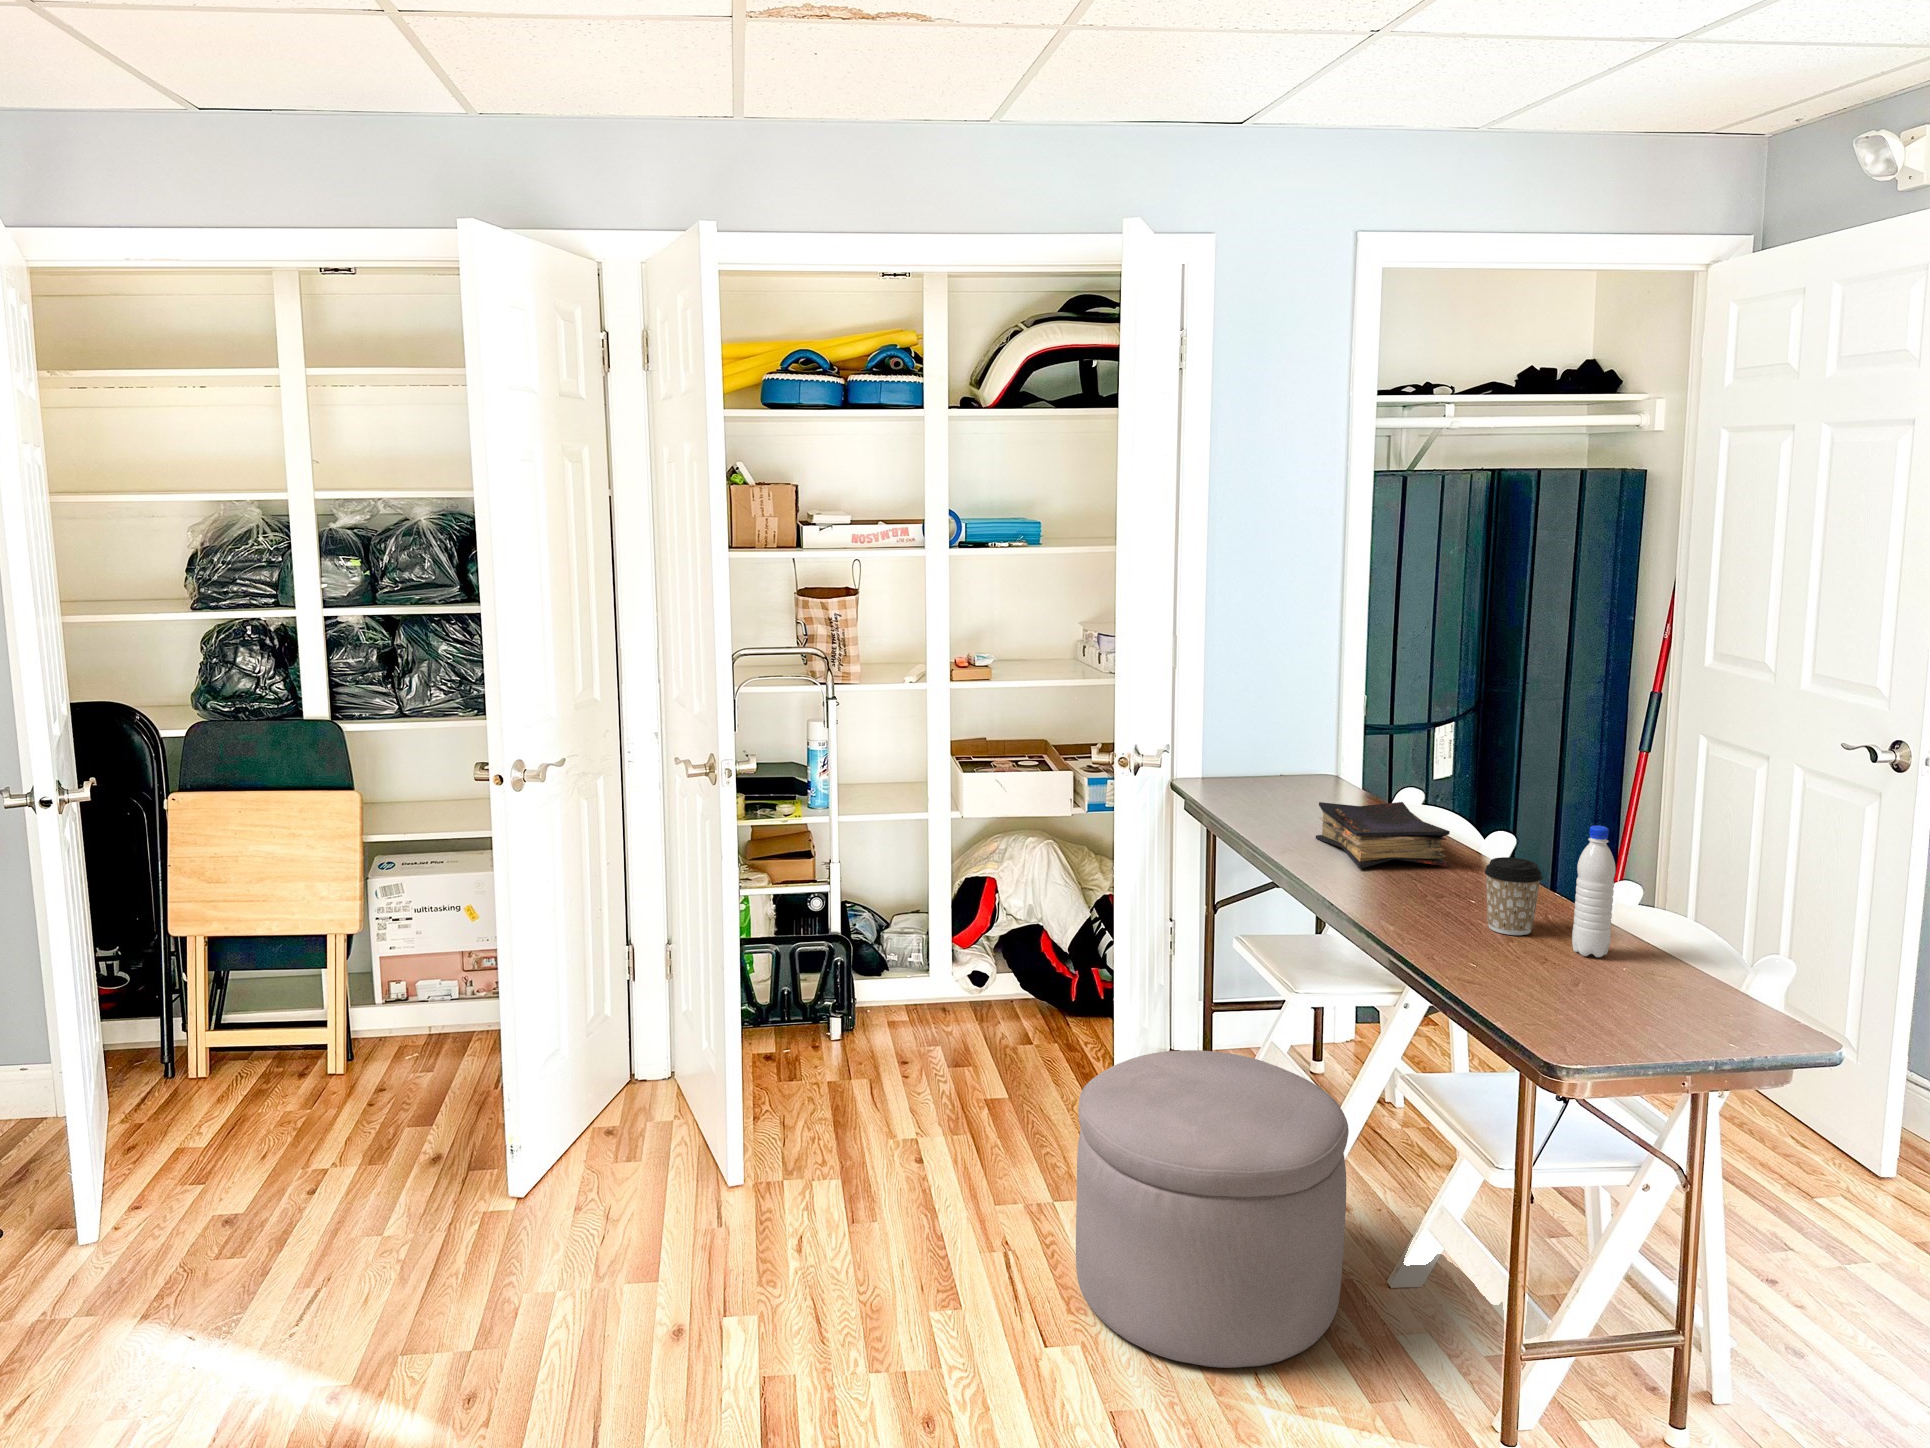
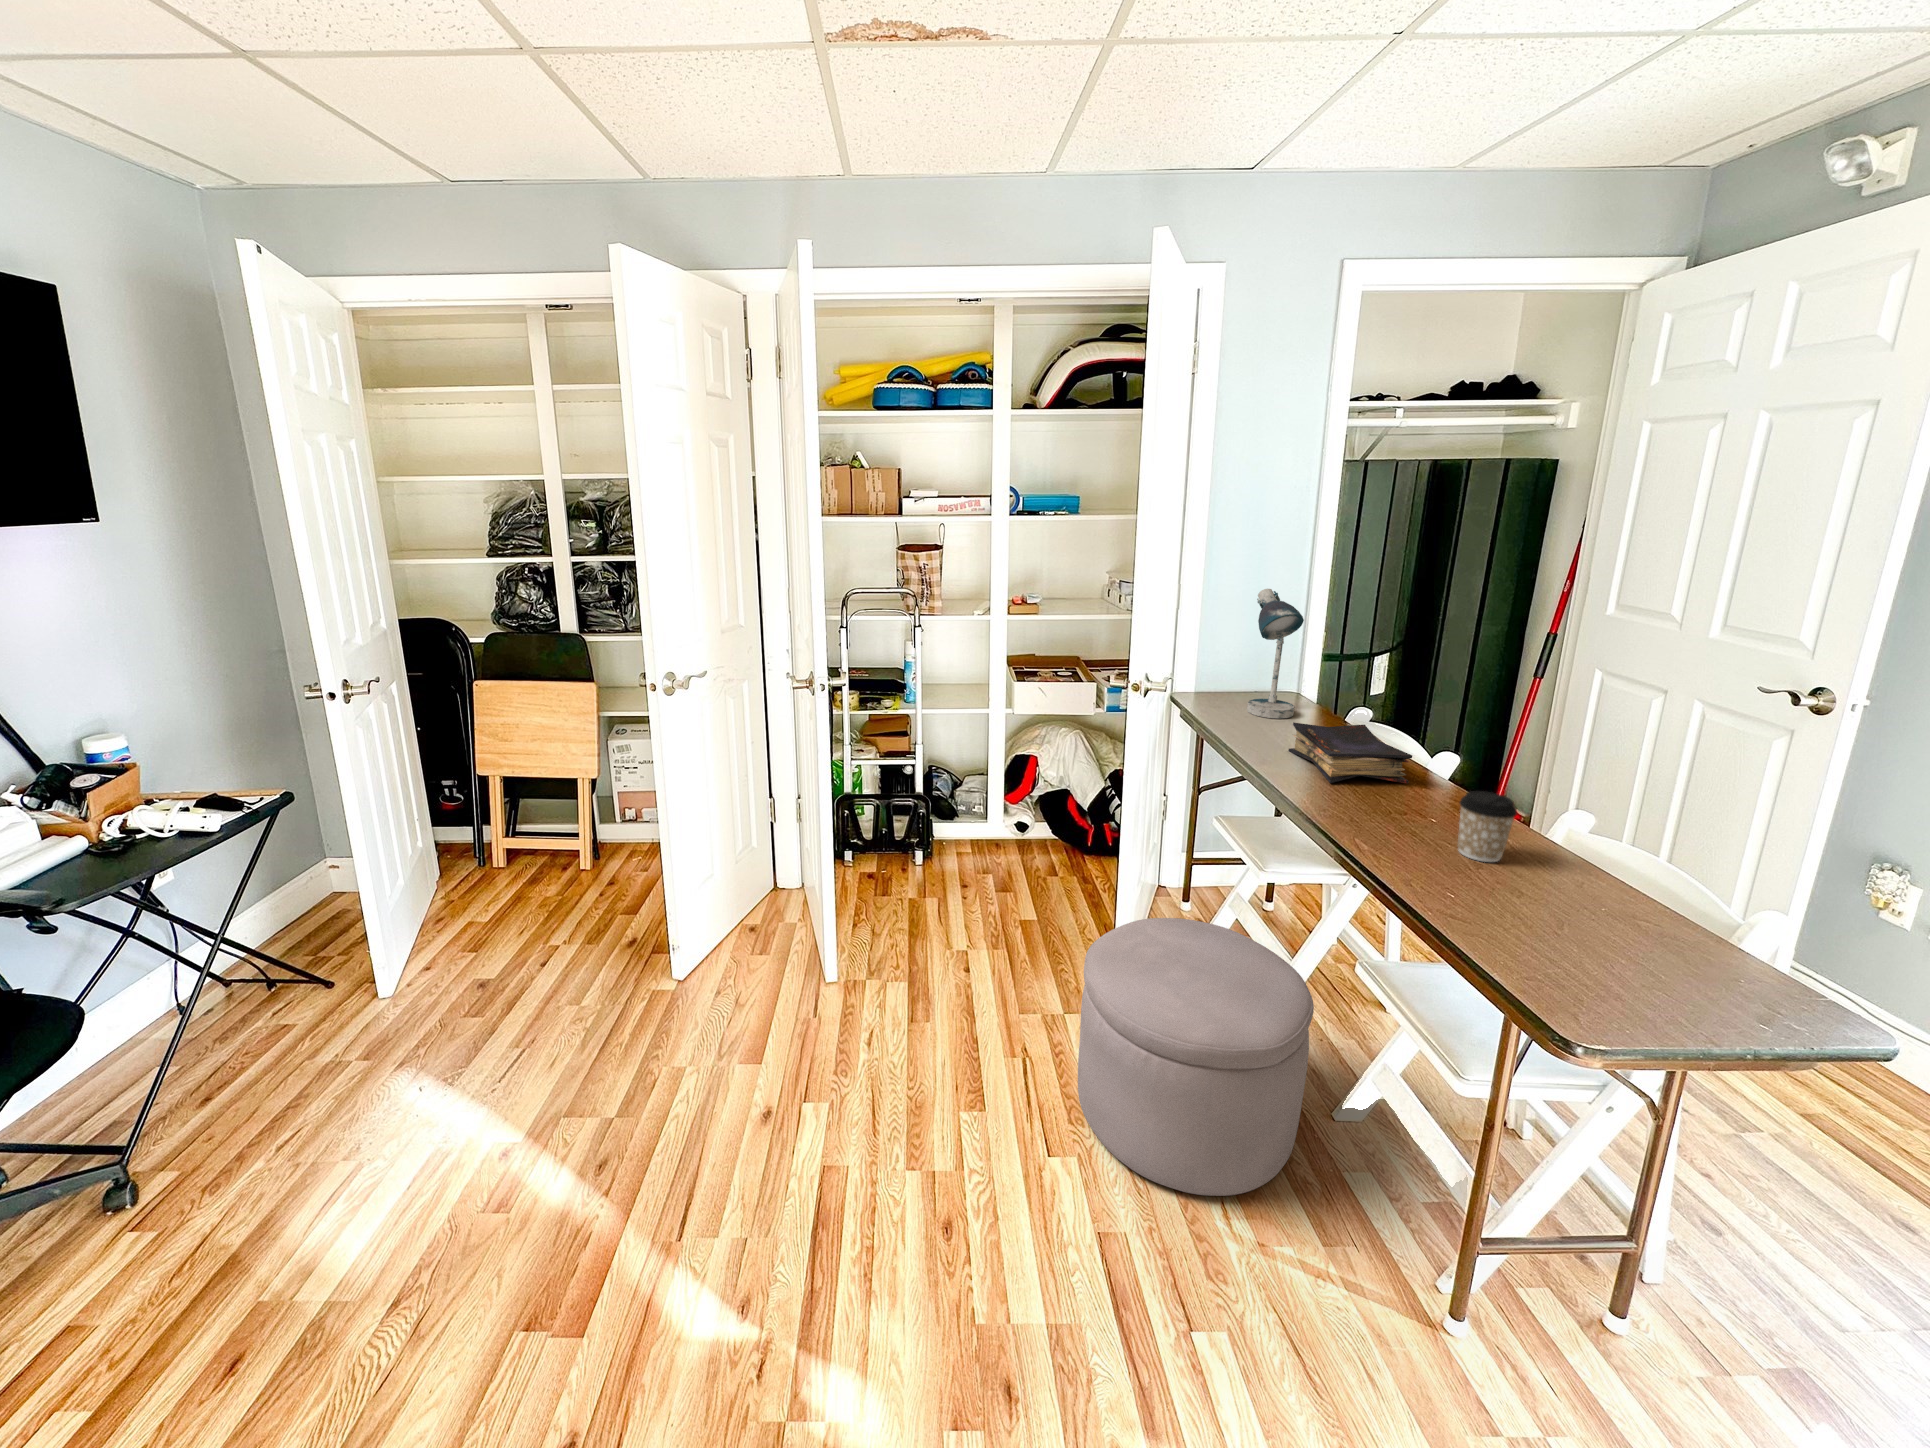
desk lamp: none [1270,639,1327,804] -> present [1247,589,1304,718]
water bottle: present [1572,825,1615,957] -> none [1548,773,1603,893]

